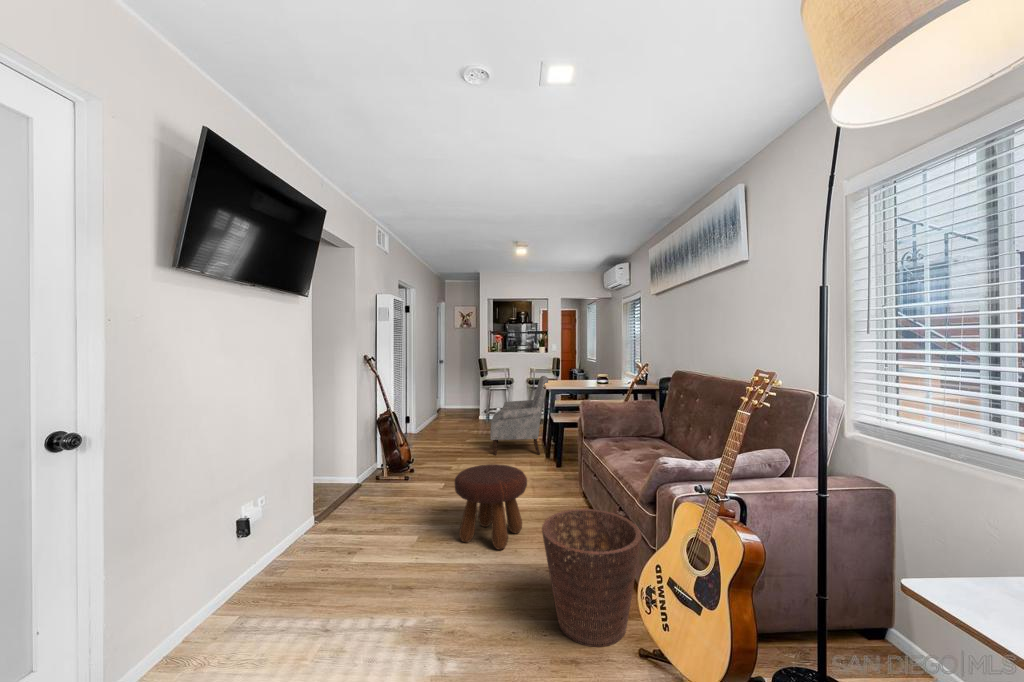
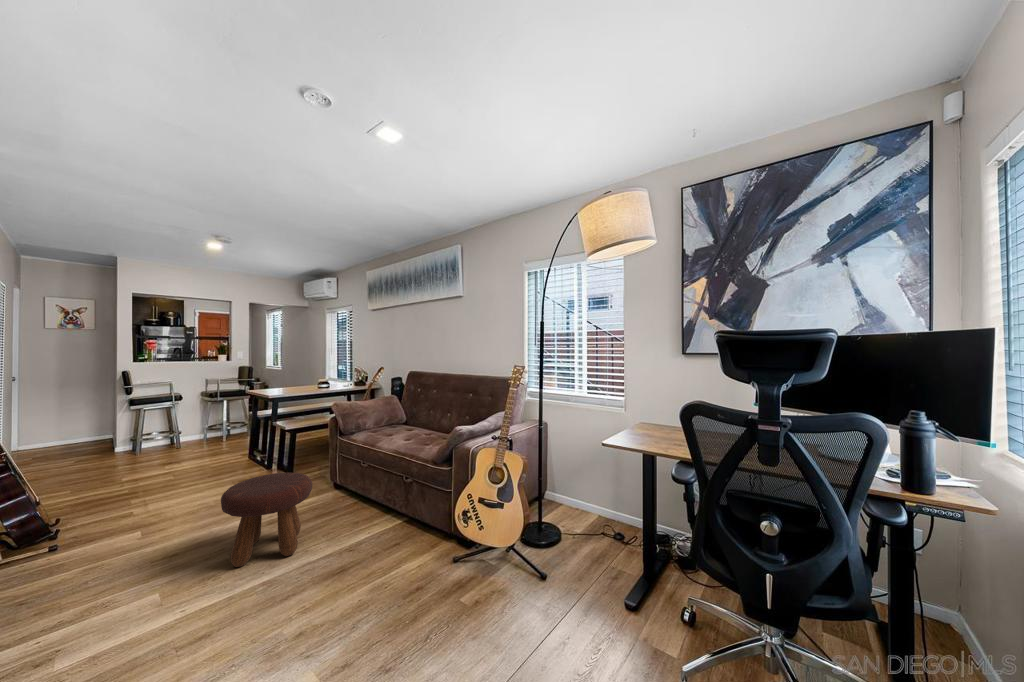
armchair: present [490,376,548,455] -> none [172,385,264,483]
basket: present [542,509,641,647] -> none [374,476,452,579]

